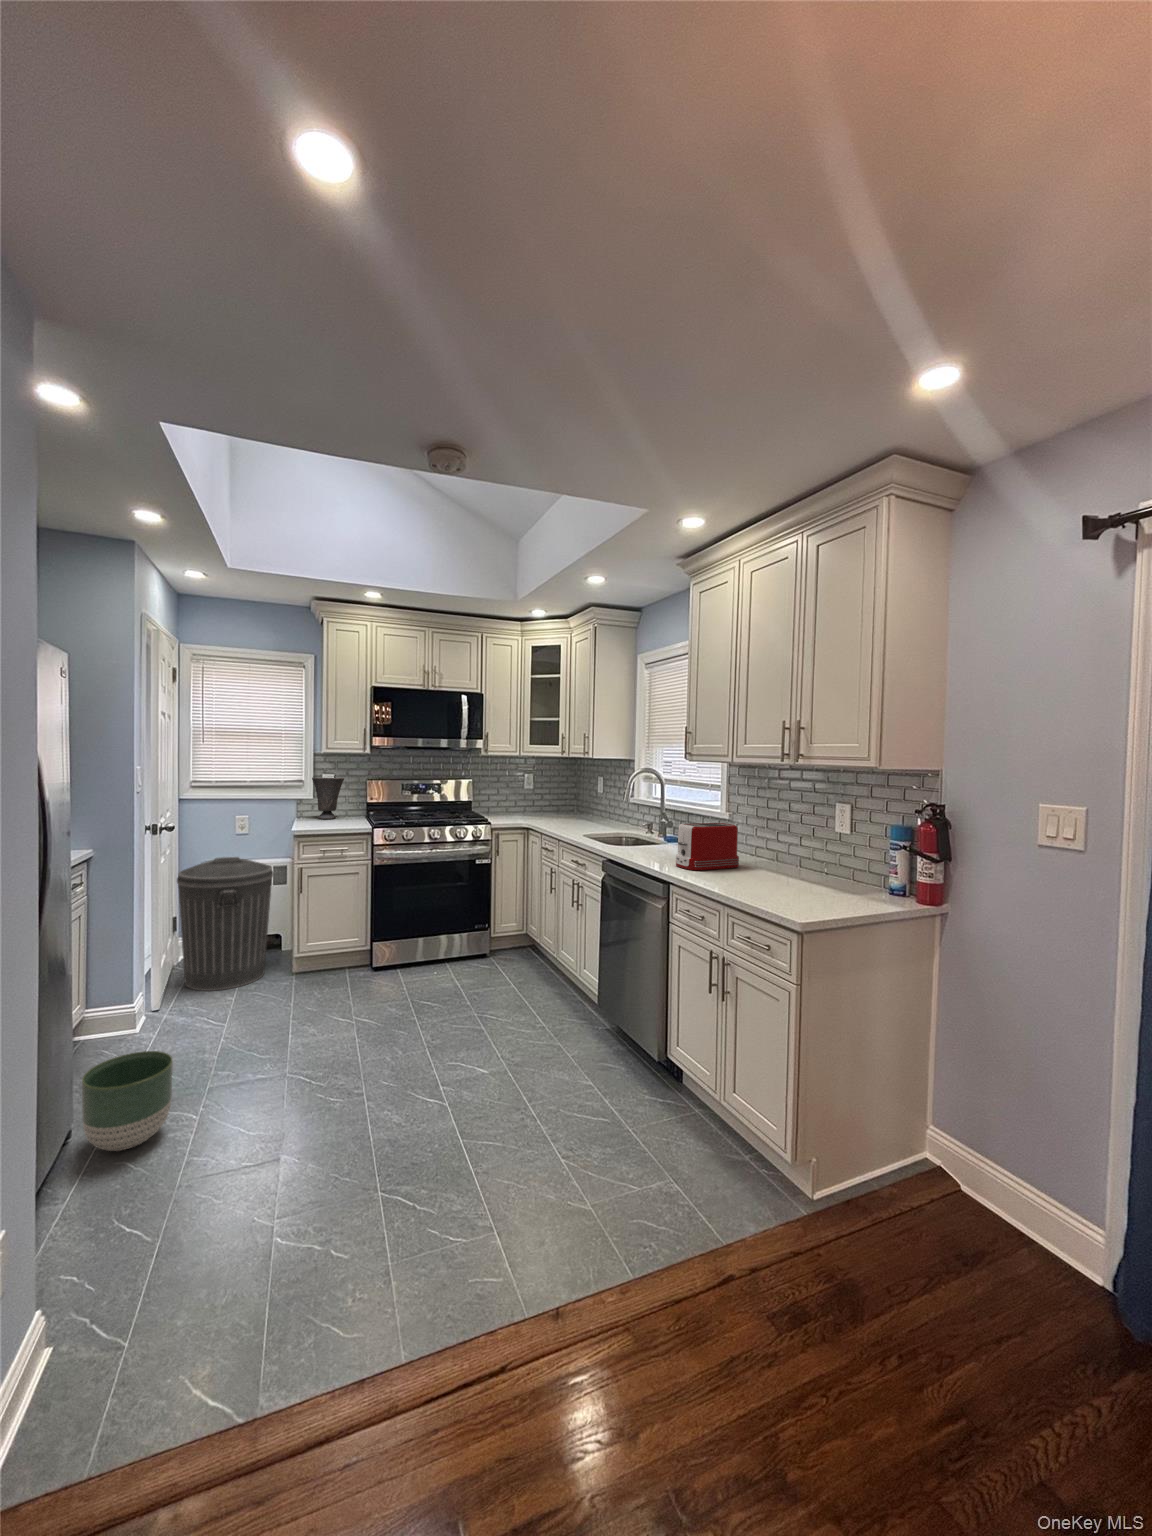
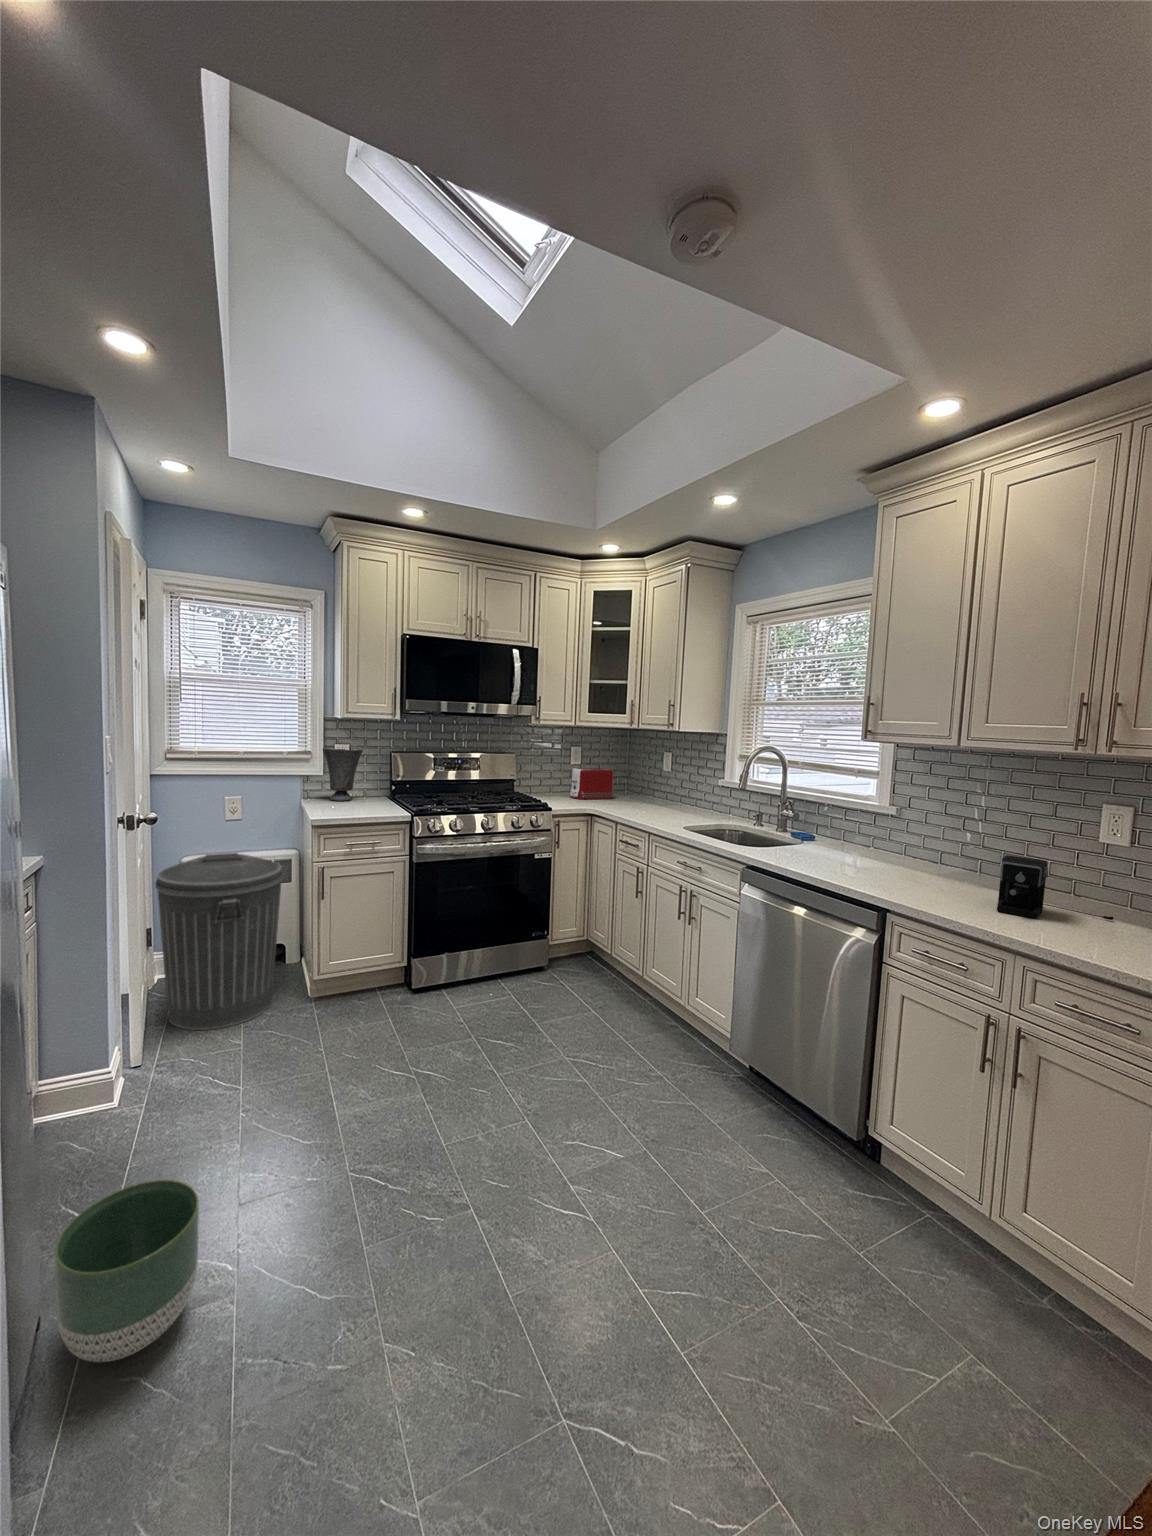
toaster: present [676,823,739,870] -> present [570,768,614,799]
coffee maker: none [742,841,824,886] -> present [997,855,1114,920]

